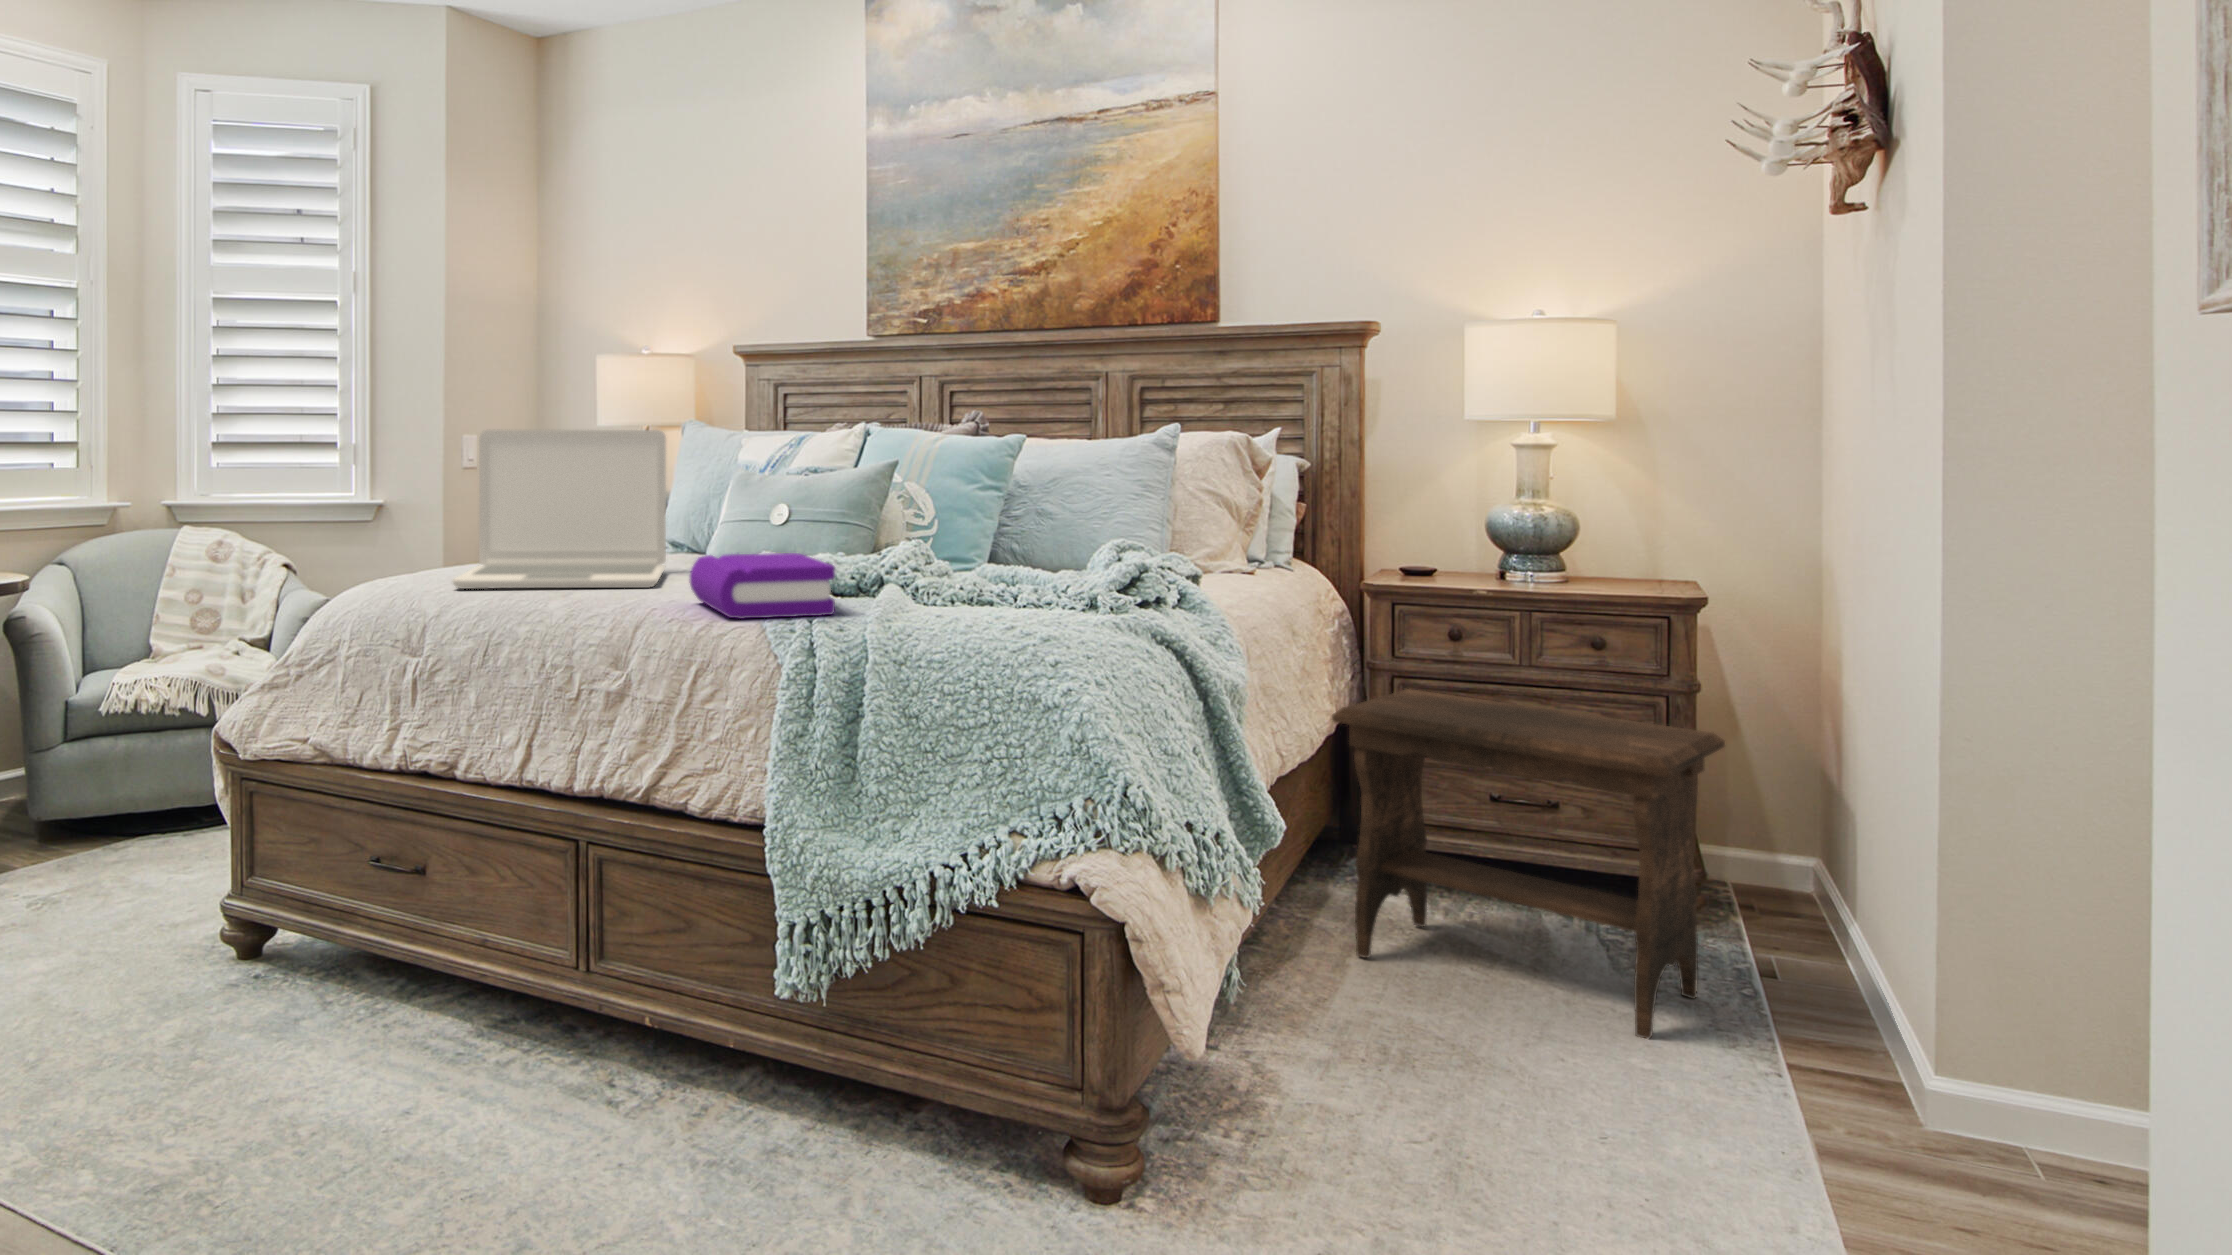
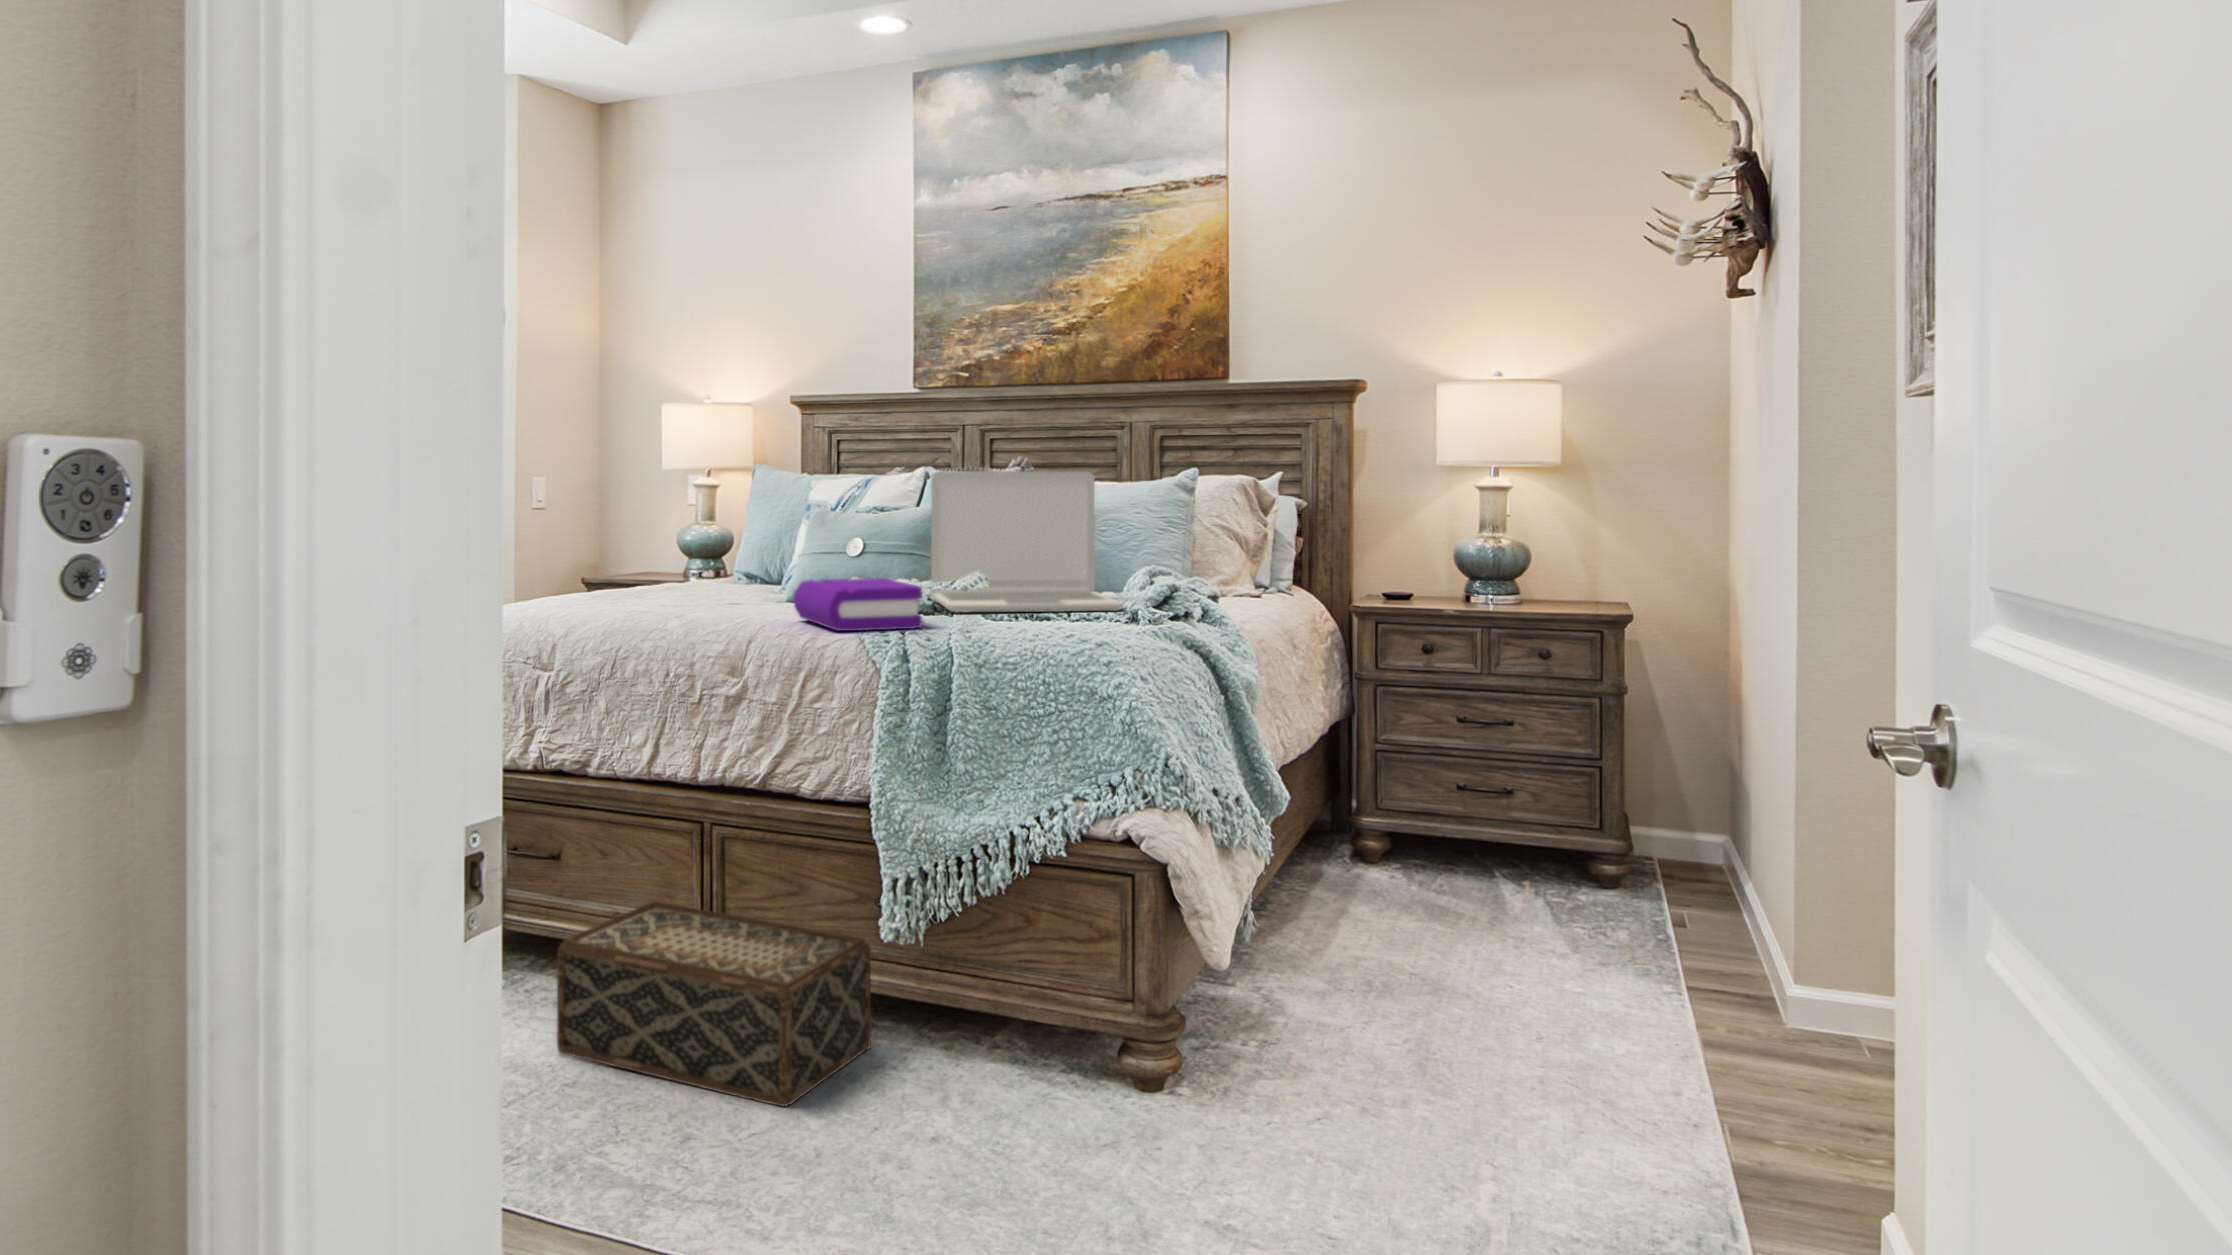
laptop: present [453,430,666,589] -> present [931,471,1124,613]
footstool: present [1332,689,1725,1039] -> none [1327,694,1640,972]
woven basket: none [395,931,765,1209] -> present [557,902,871,1107]

